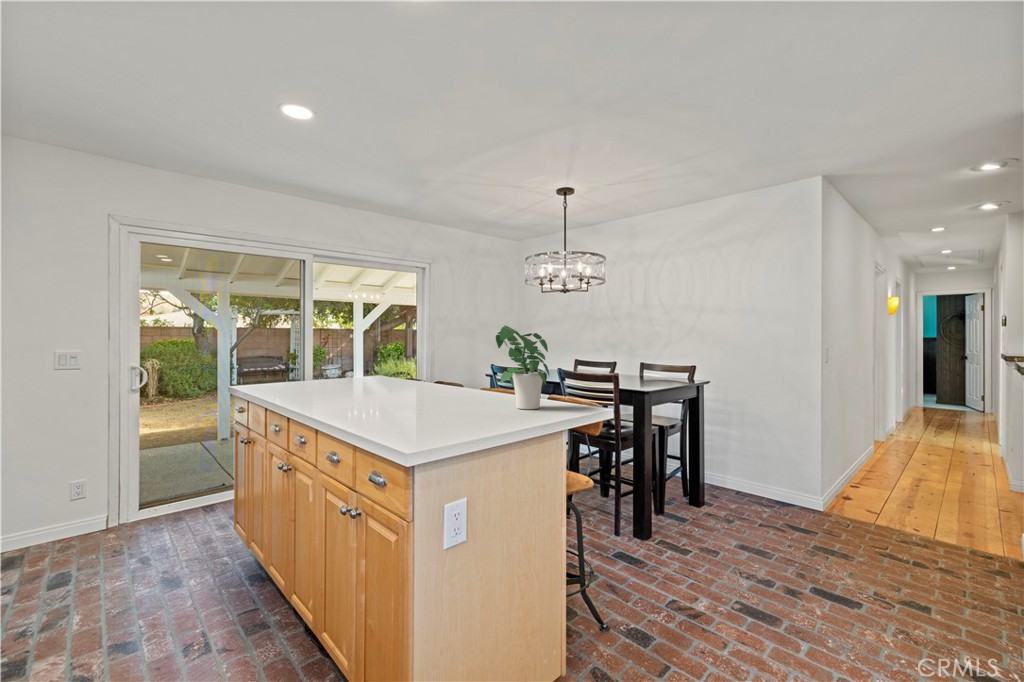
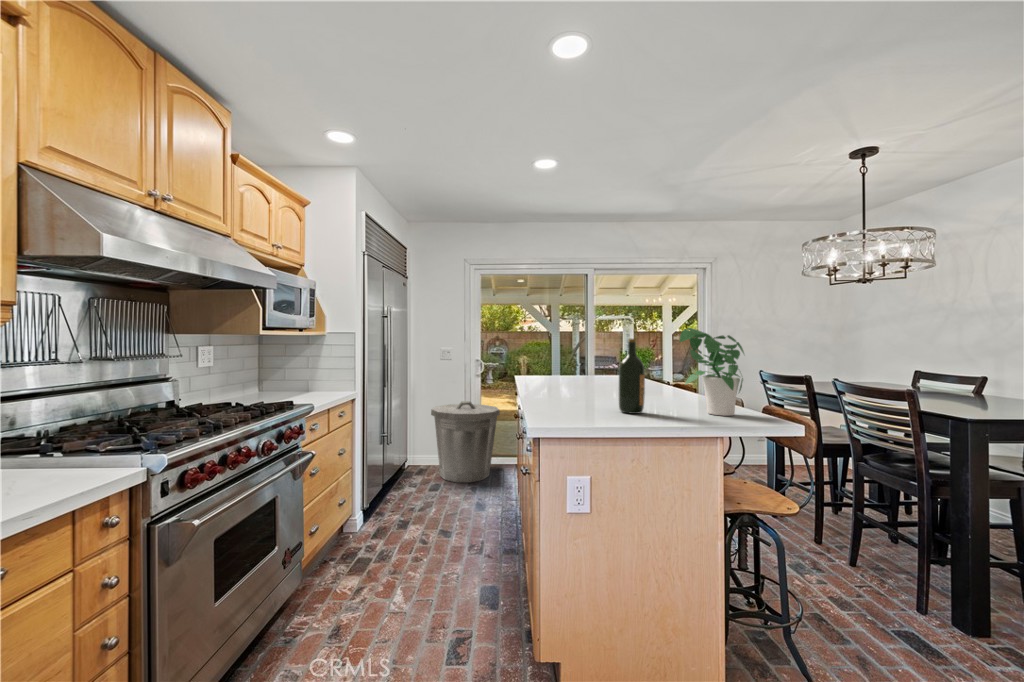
wine bottle: none [445,337,472,419] -> present [619,339,645,414]
trash can: none [33,429,176,564] -> present [431,401,500,482]

